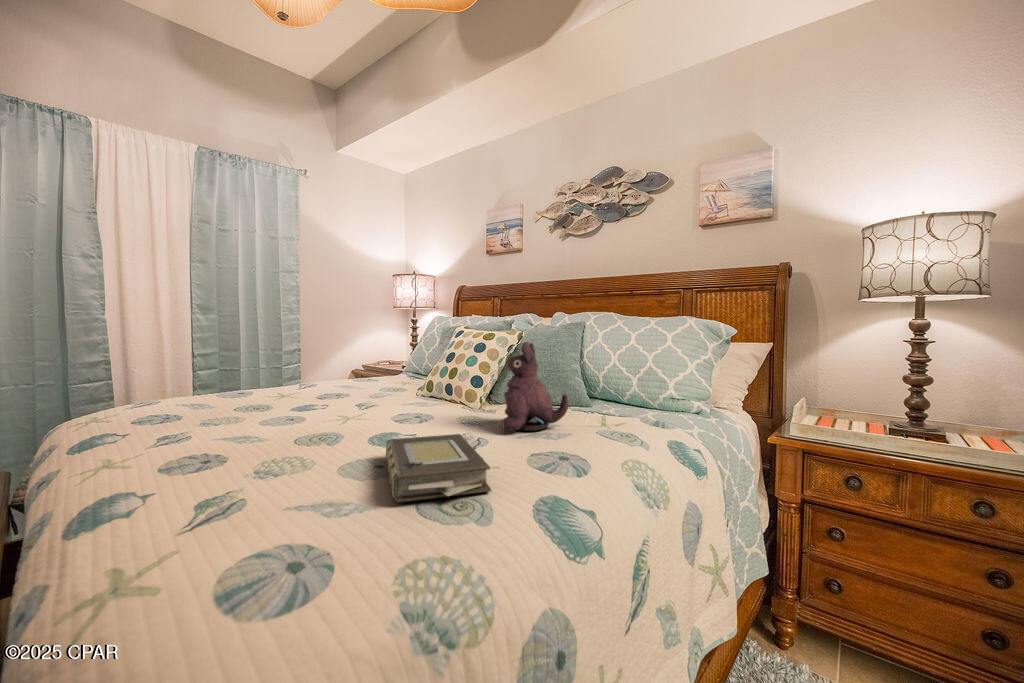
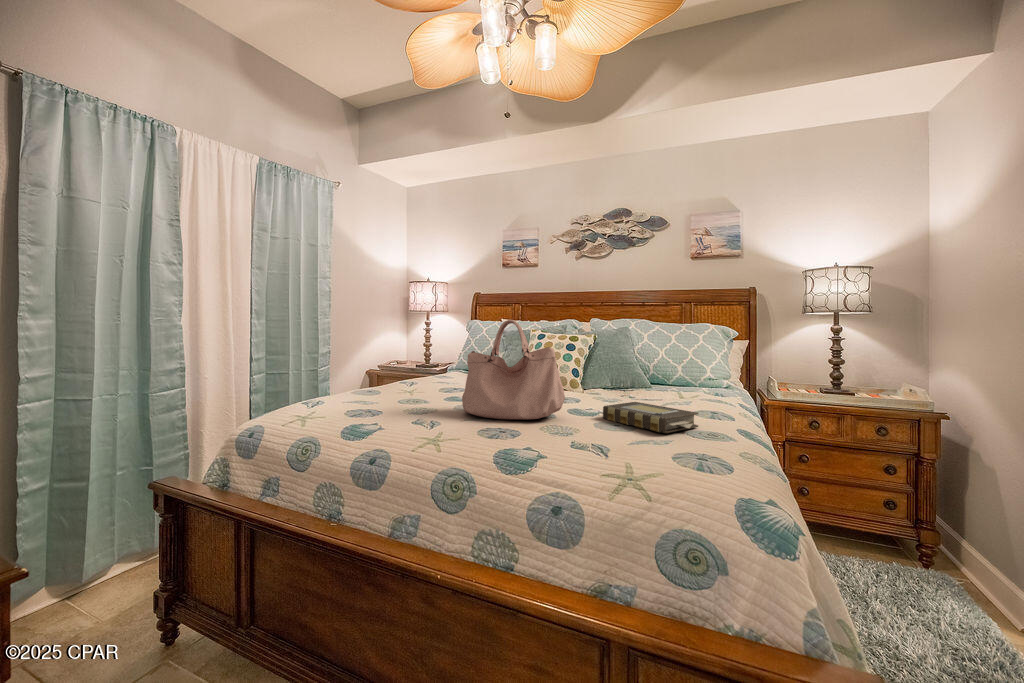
handbag: none [217,308,338,454] -> present [462,320,565,419]
plush toy: present [502,342,569,432] -> none [623,343,672,402]

